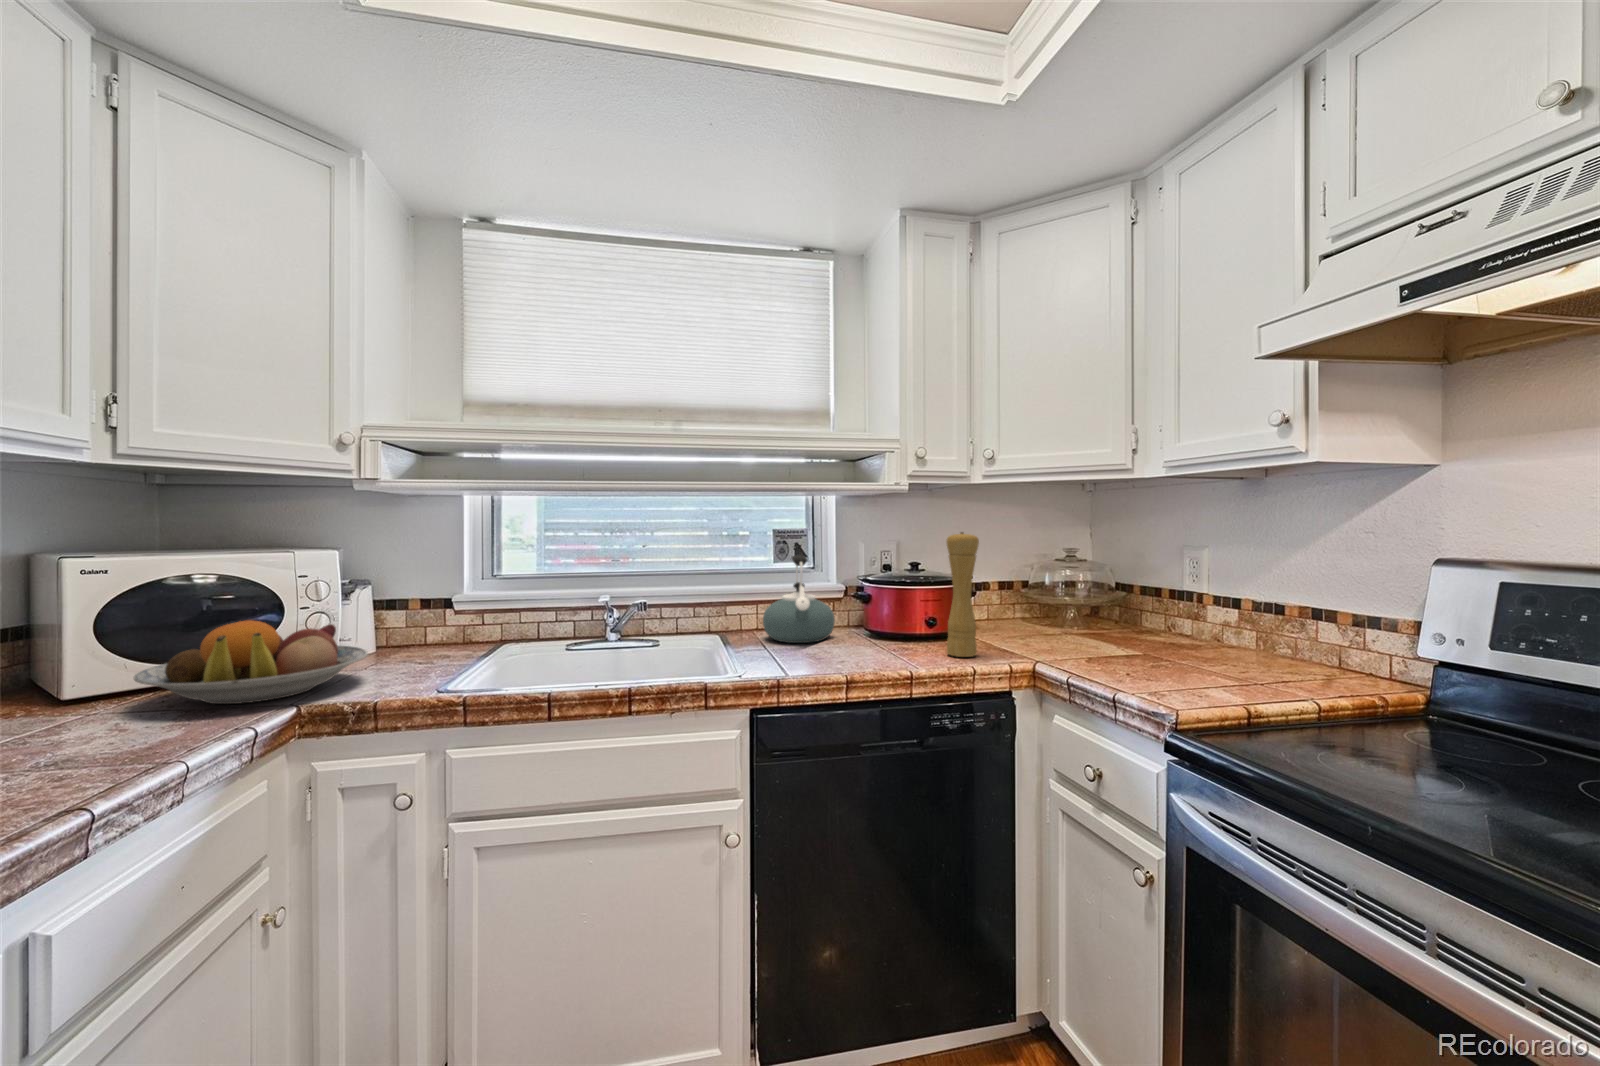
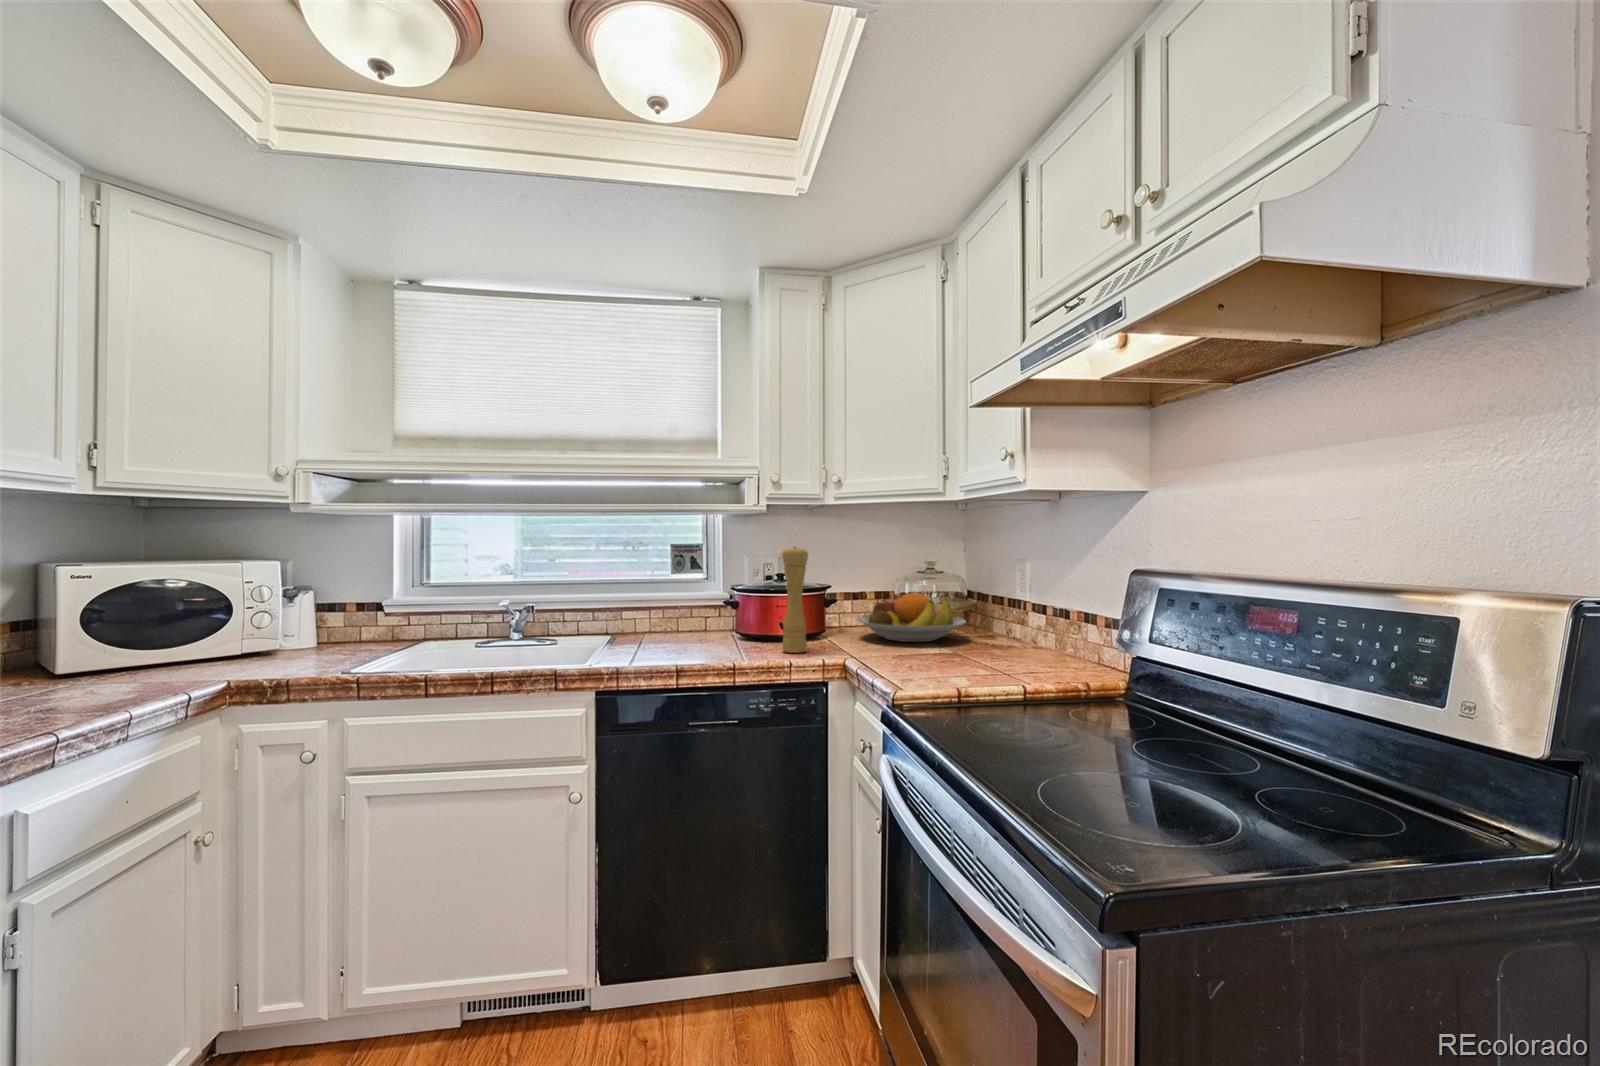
kettle: present [763,555,835,643] -> none [648,567,711,642]
fruit bowl: present [134,620,368,704] -> present [856,593,966,642]

